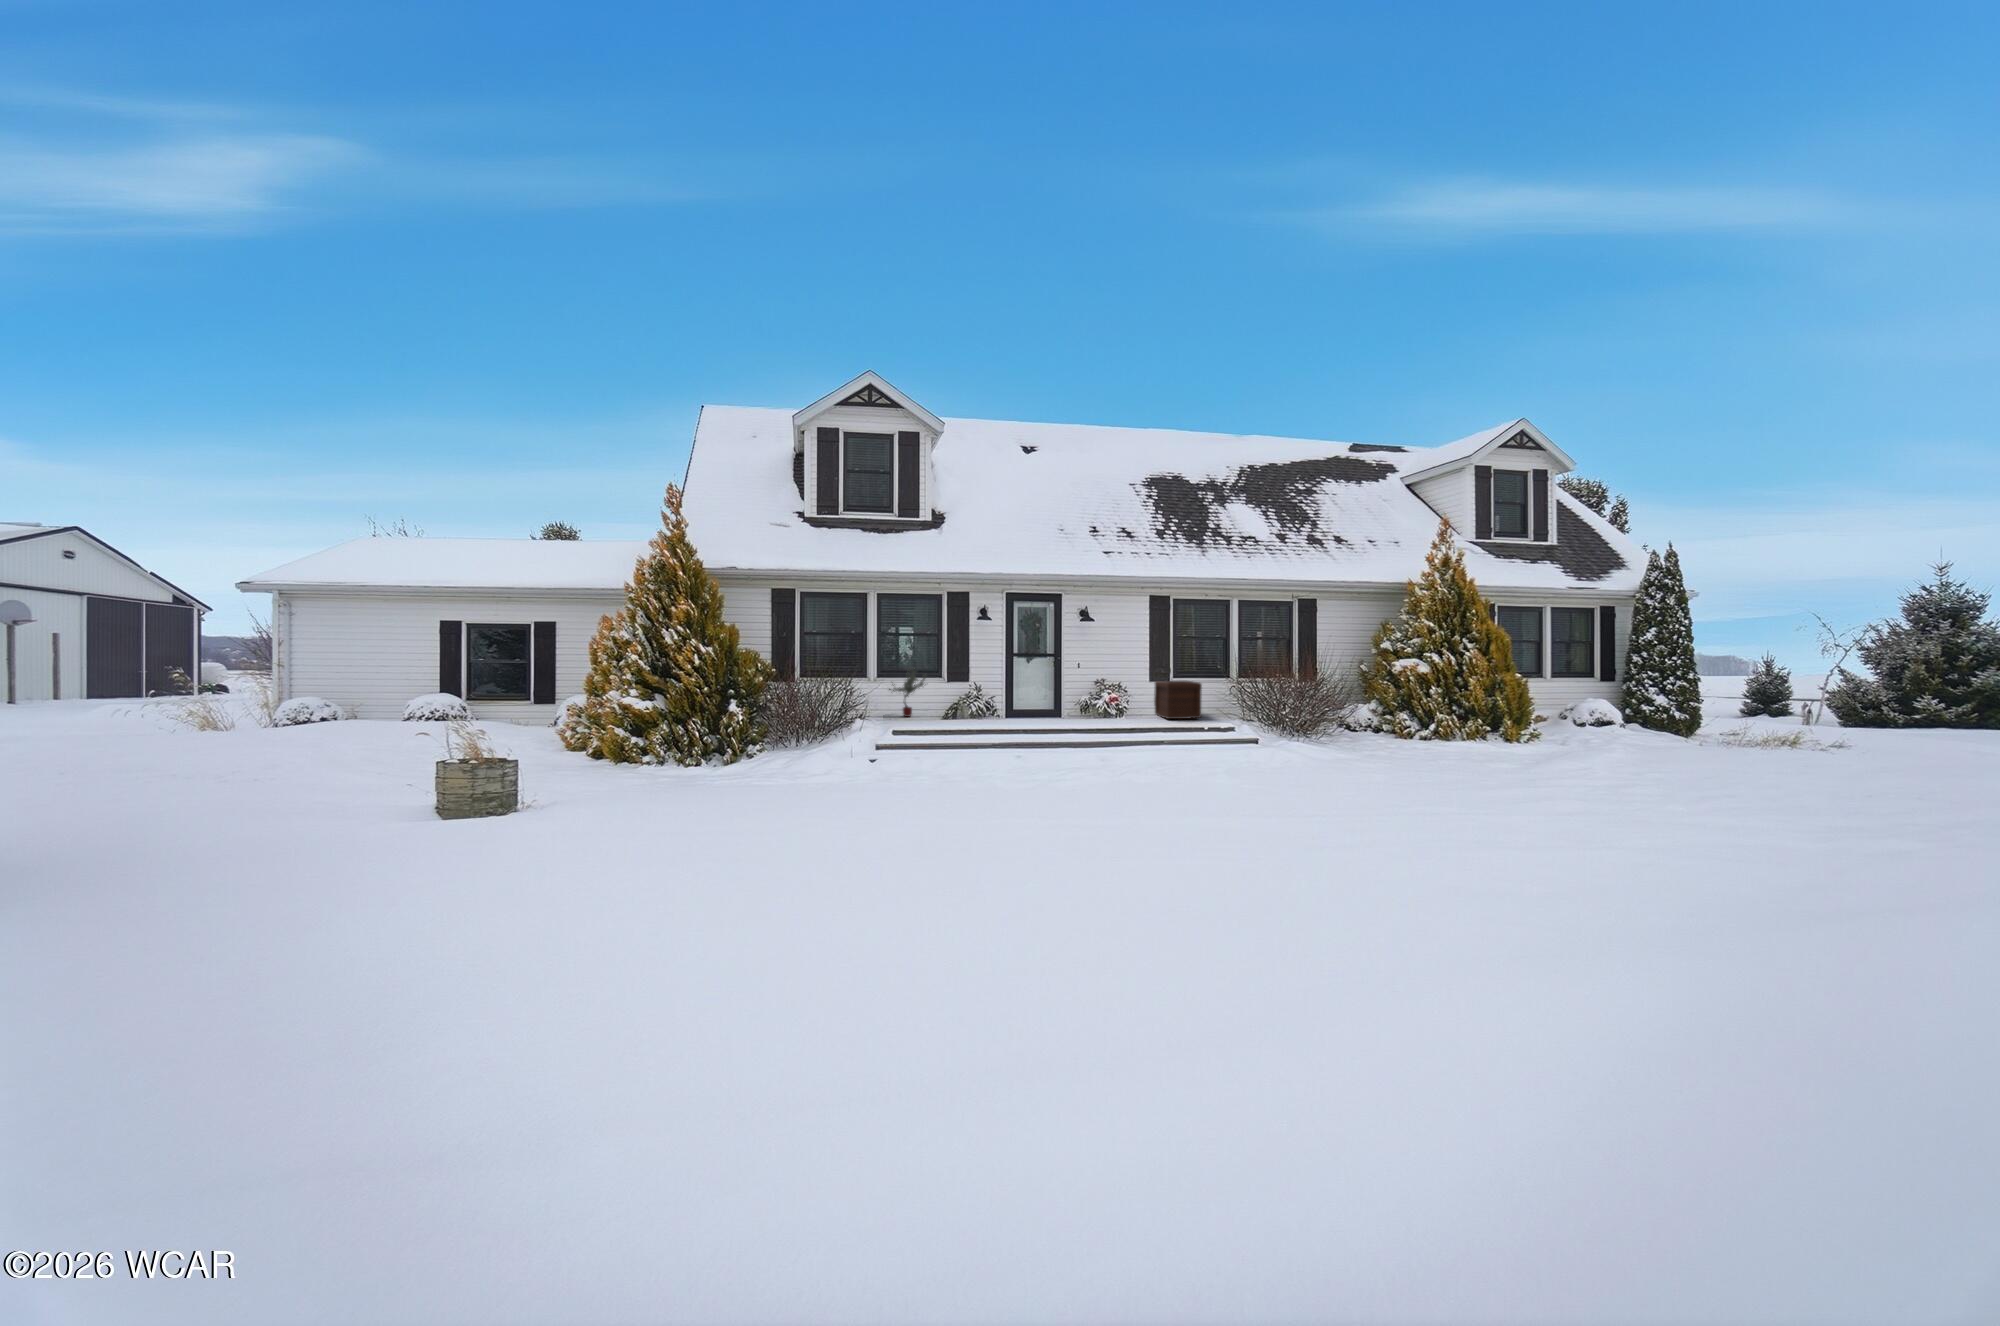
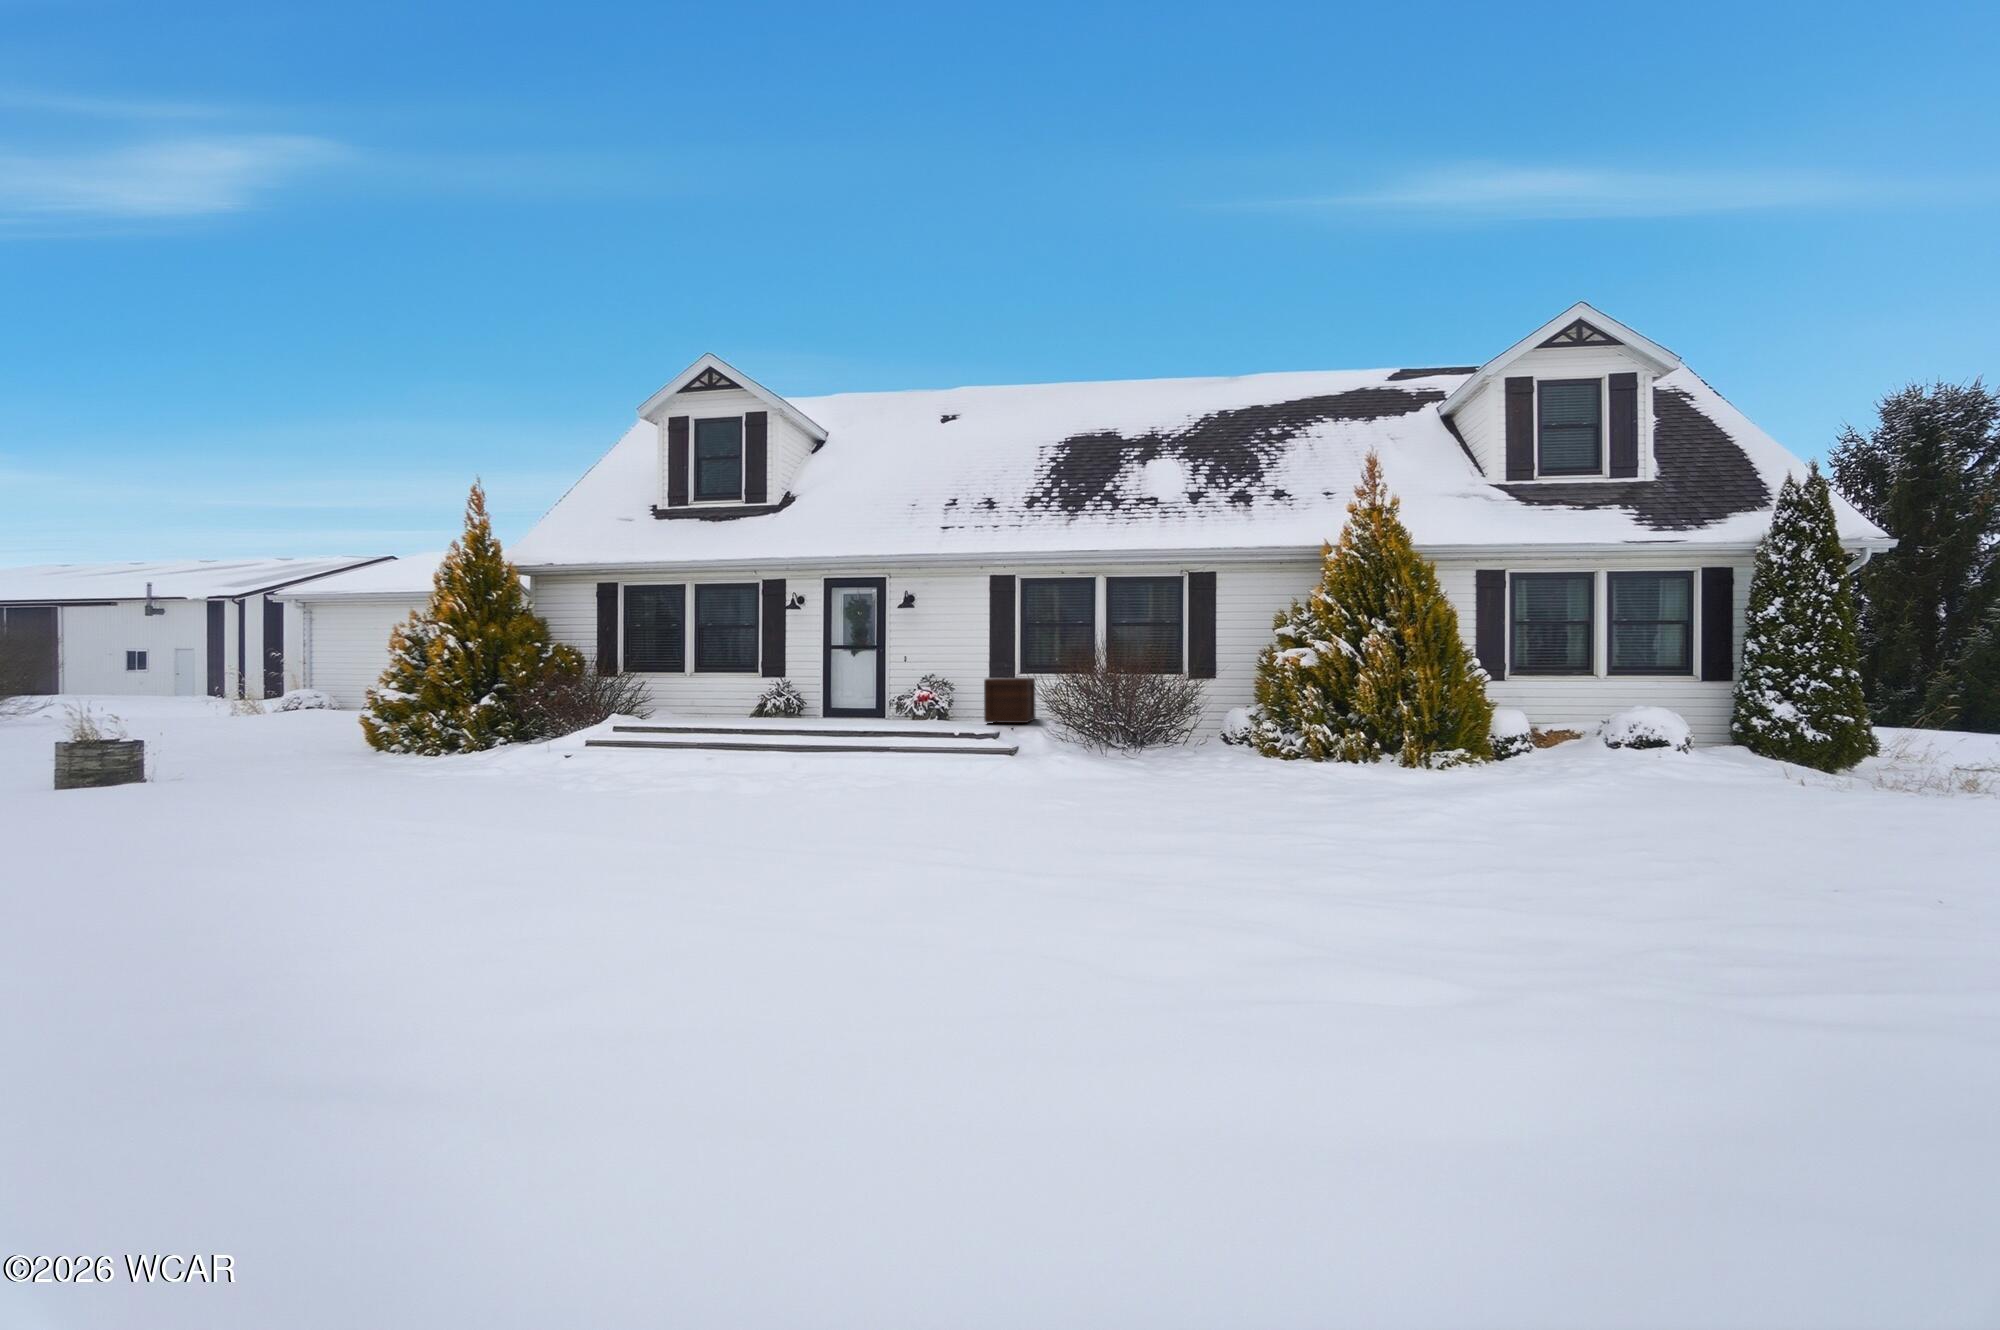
potted tree: present [889,670,926,717] -> none [692,660,731,714]

